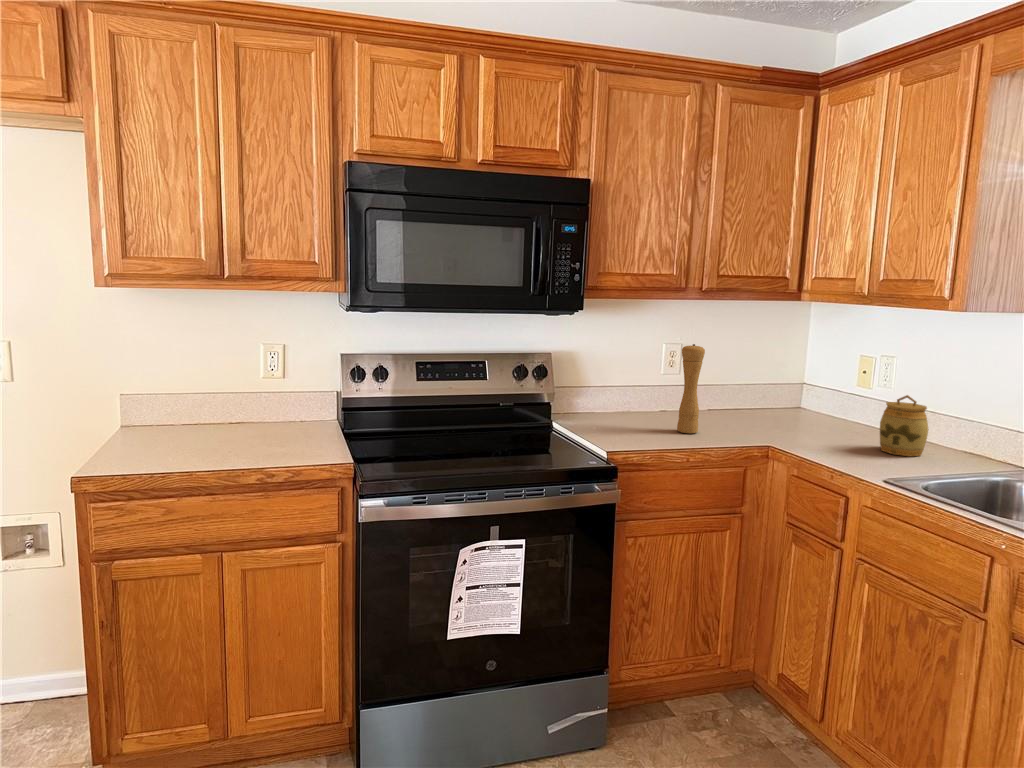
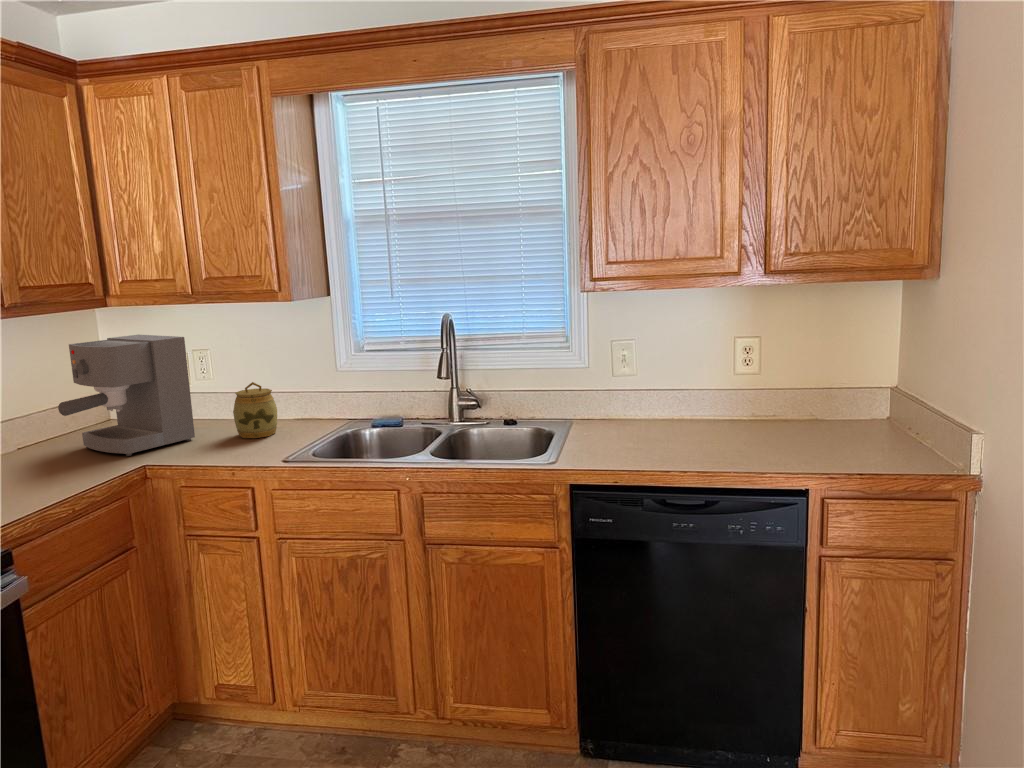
coffee maker: none [721,329,849,439] -> present [58,335,195,456]
pepper mill: present [677,344,705,433] -> none [7,374,51,482]

